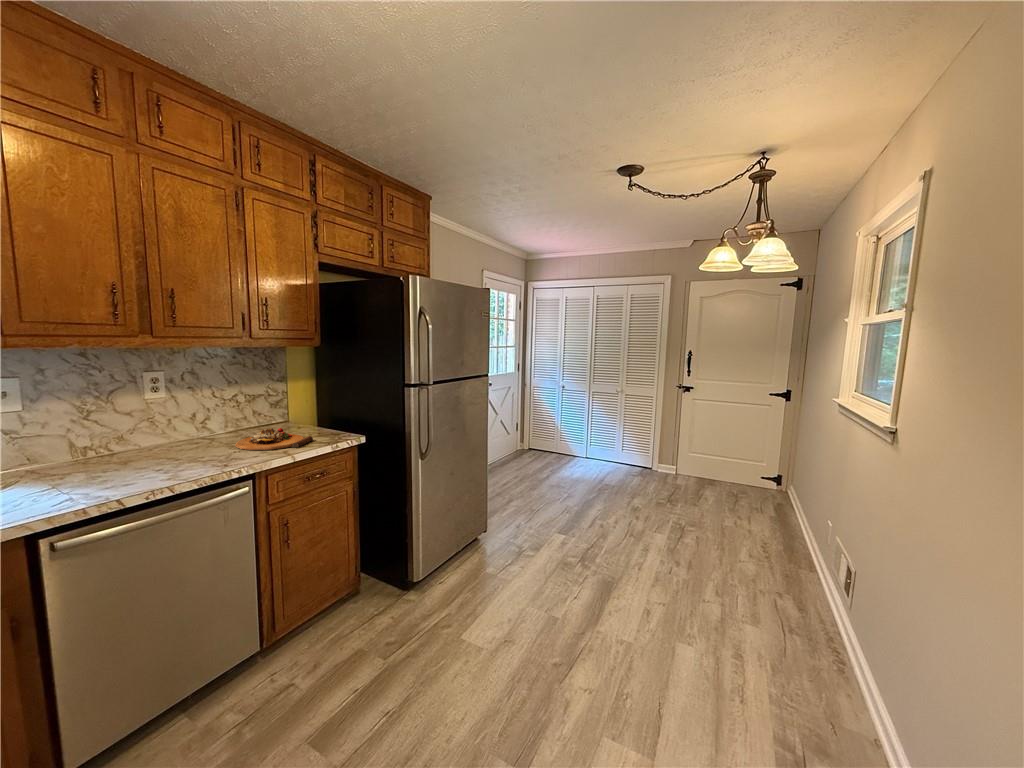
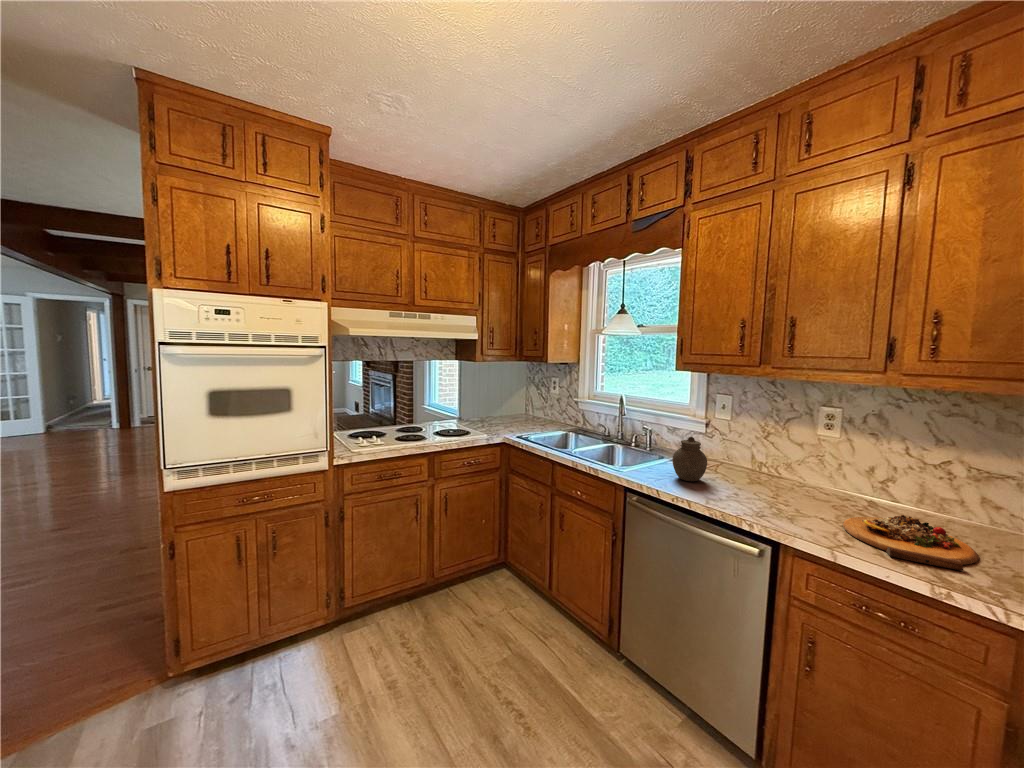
jar: none [53,430,113,489] -> present [672,437,707,481]

